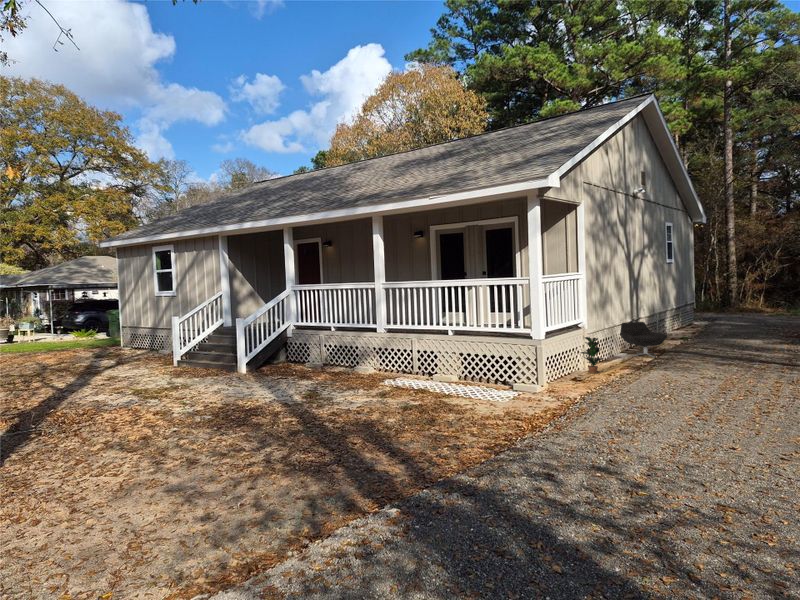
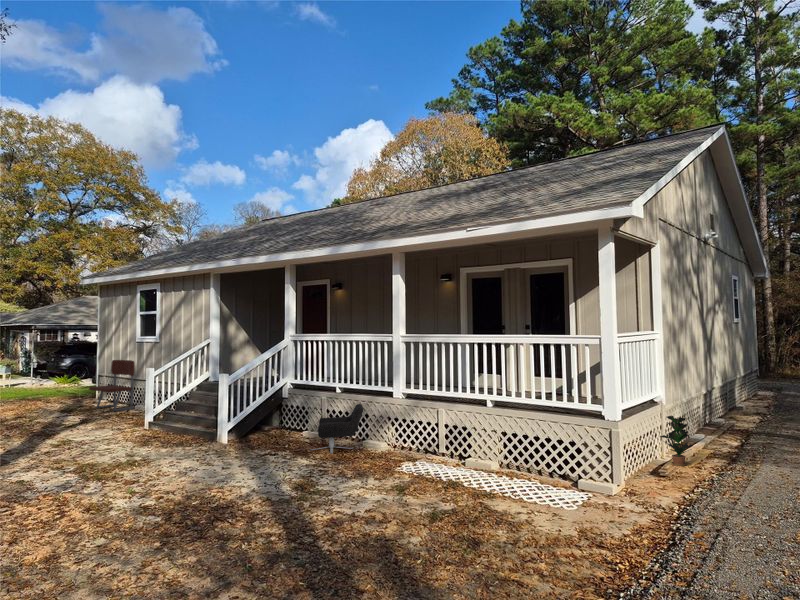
bench: none [116,312,156,356] -> present [89,360,135,411]
lounge chair: present [620,322,667,357] -> present [310,404,363,453]

